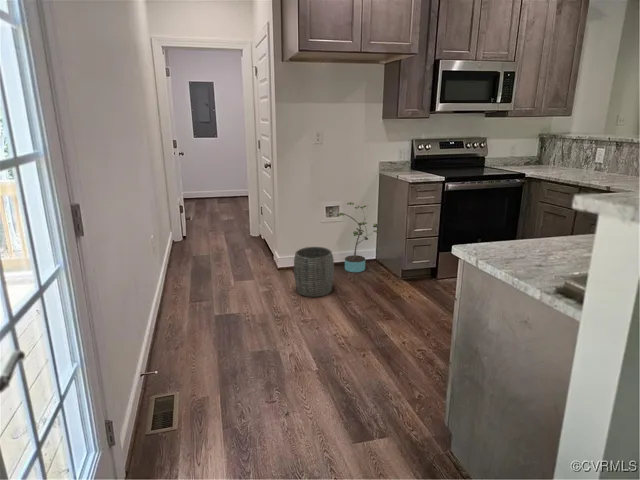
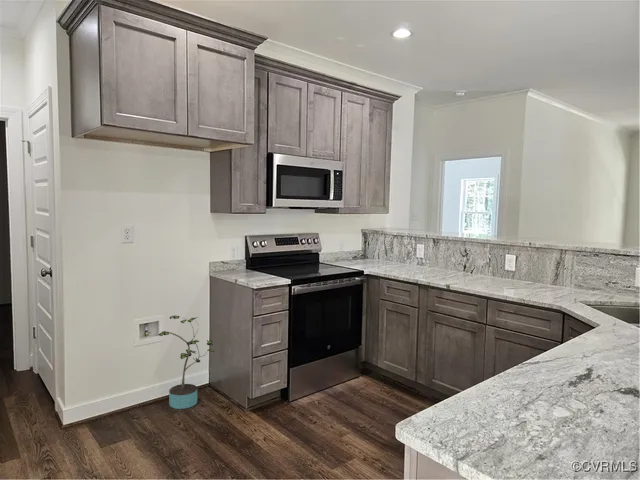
woven basket: present [294,247,334,297] -> none [101,384,163,463]

